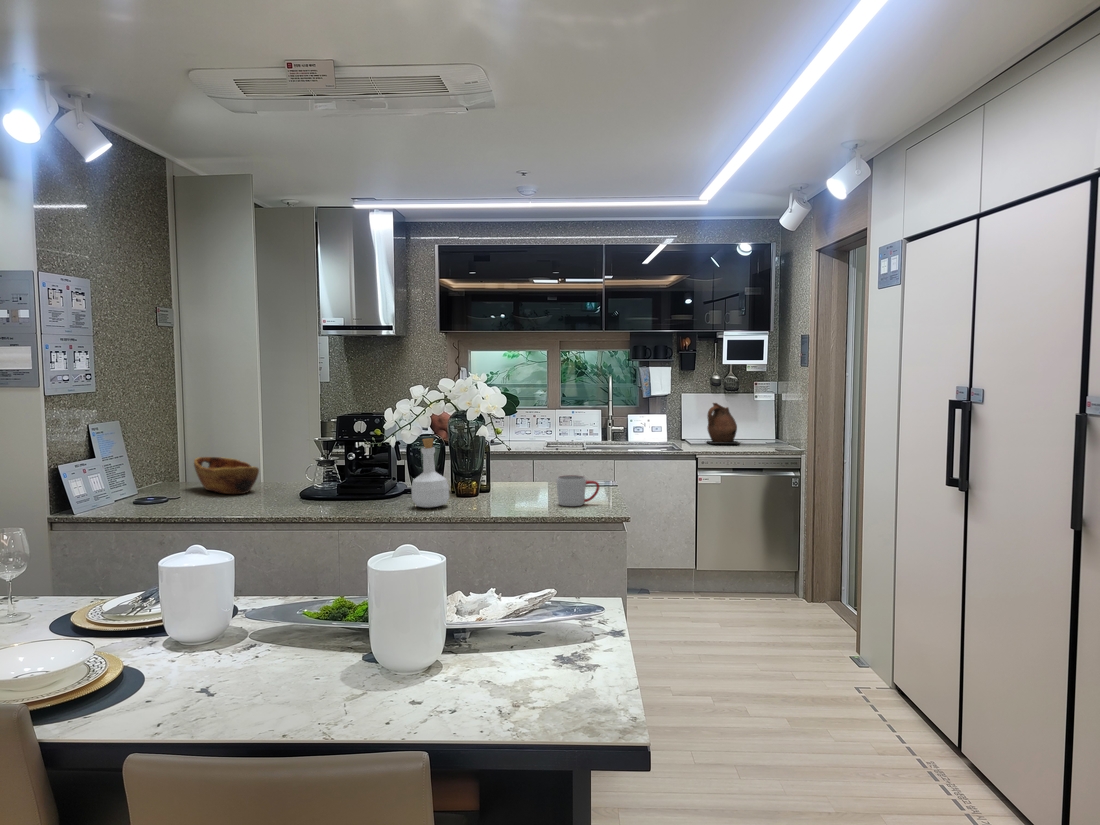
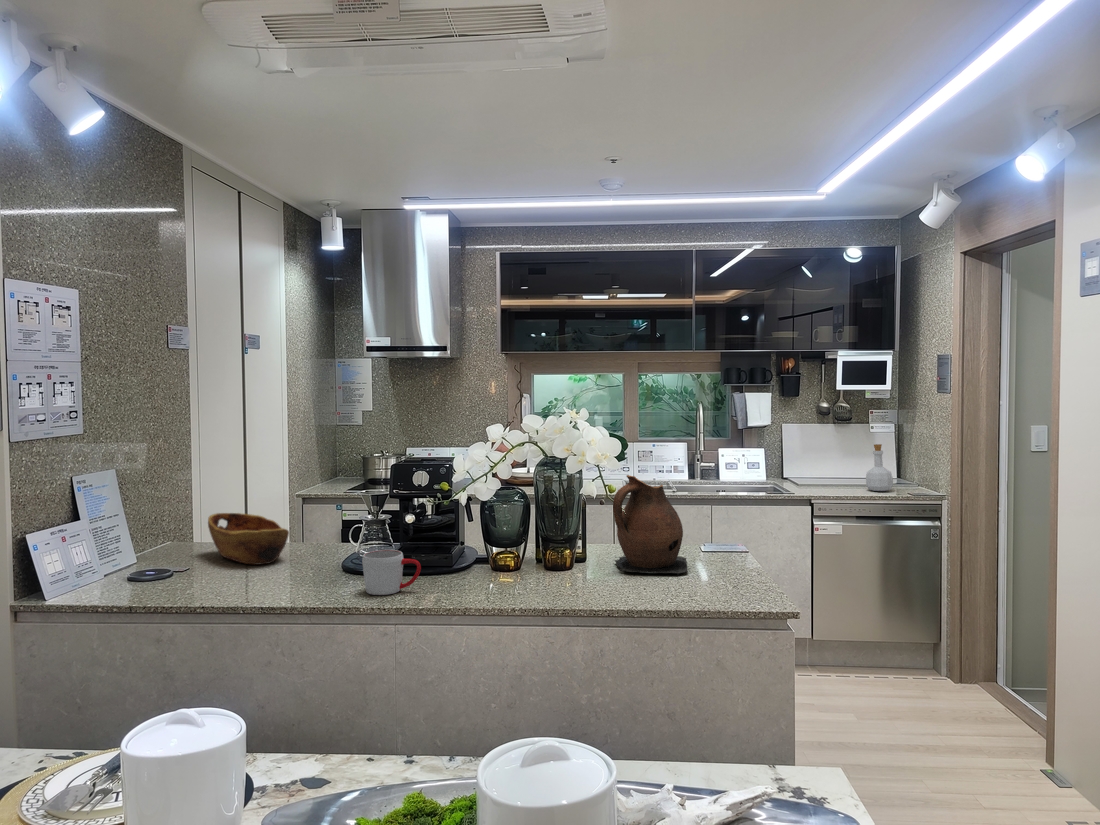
ceramic pitcher: present [707,403,739,444] -> present [613,475,688,575]
bottle: present [411,439,449,508] -> present [866,444,893,491]
mug: present [556,475,599,506] -> present [362,550,421,595]

